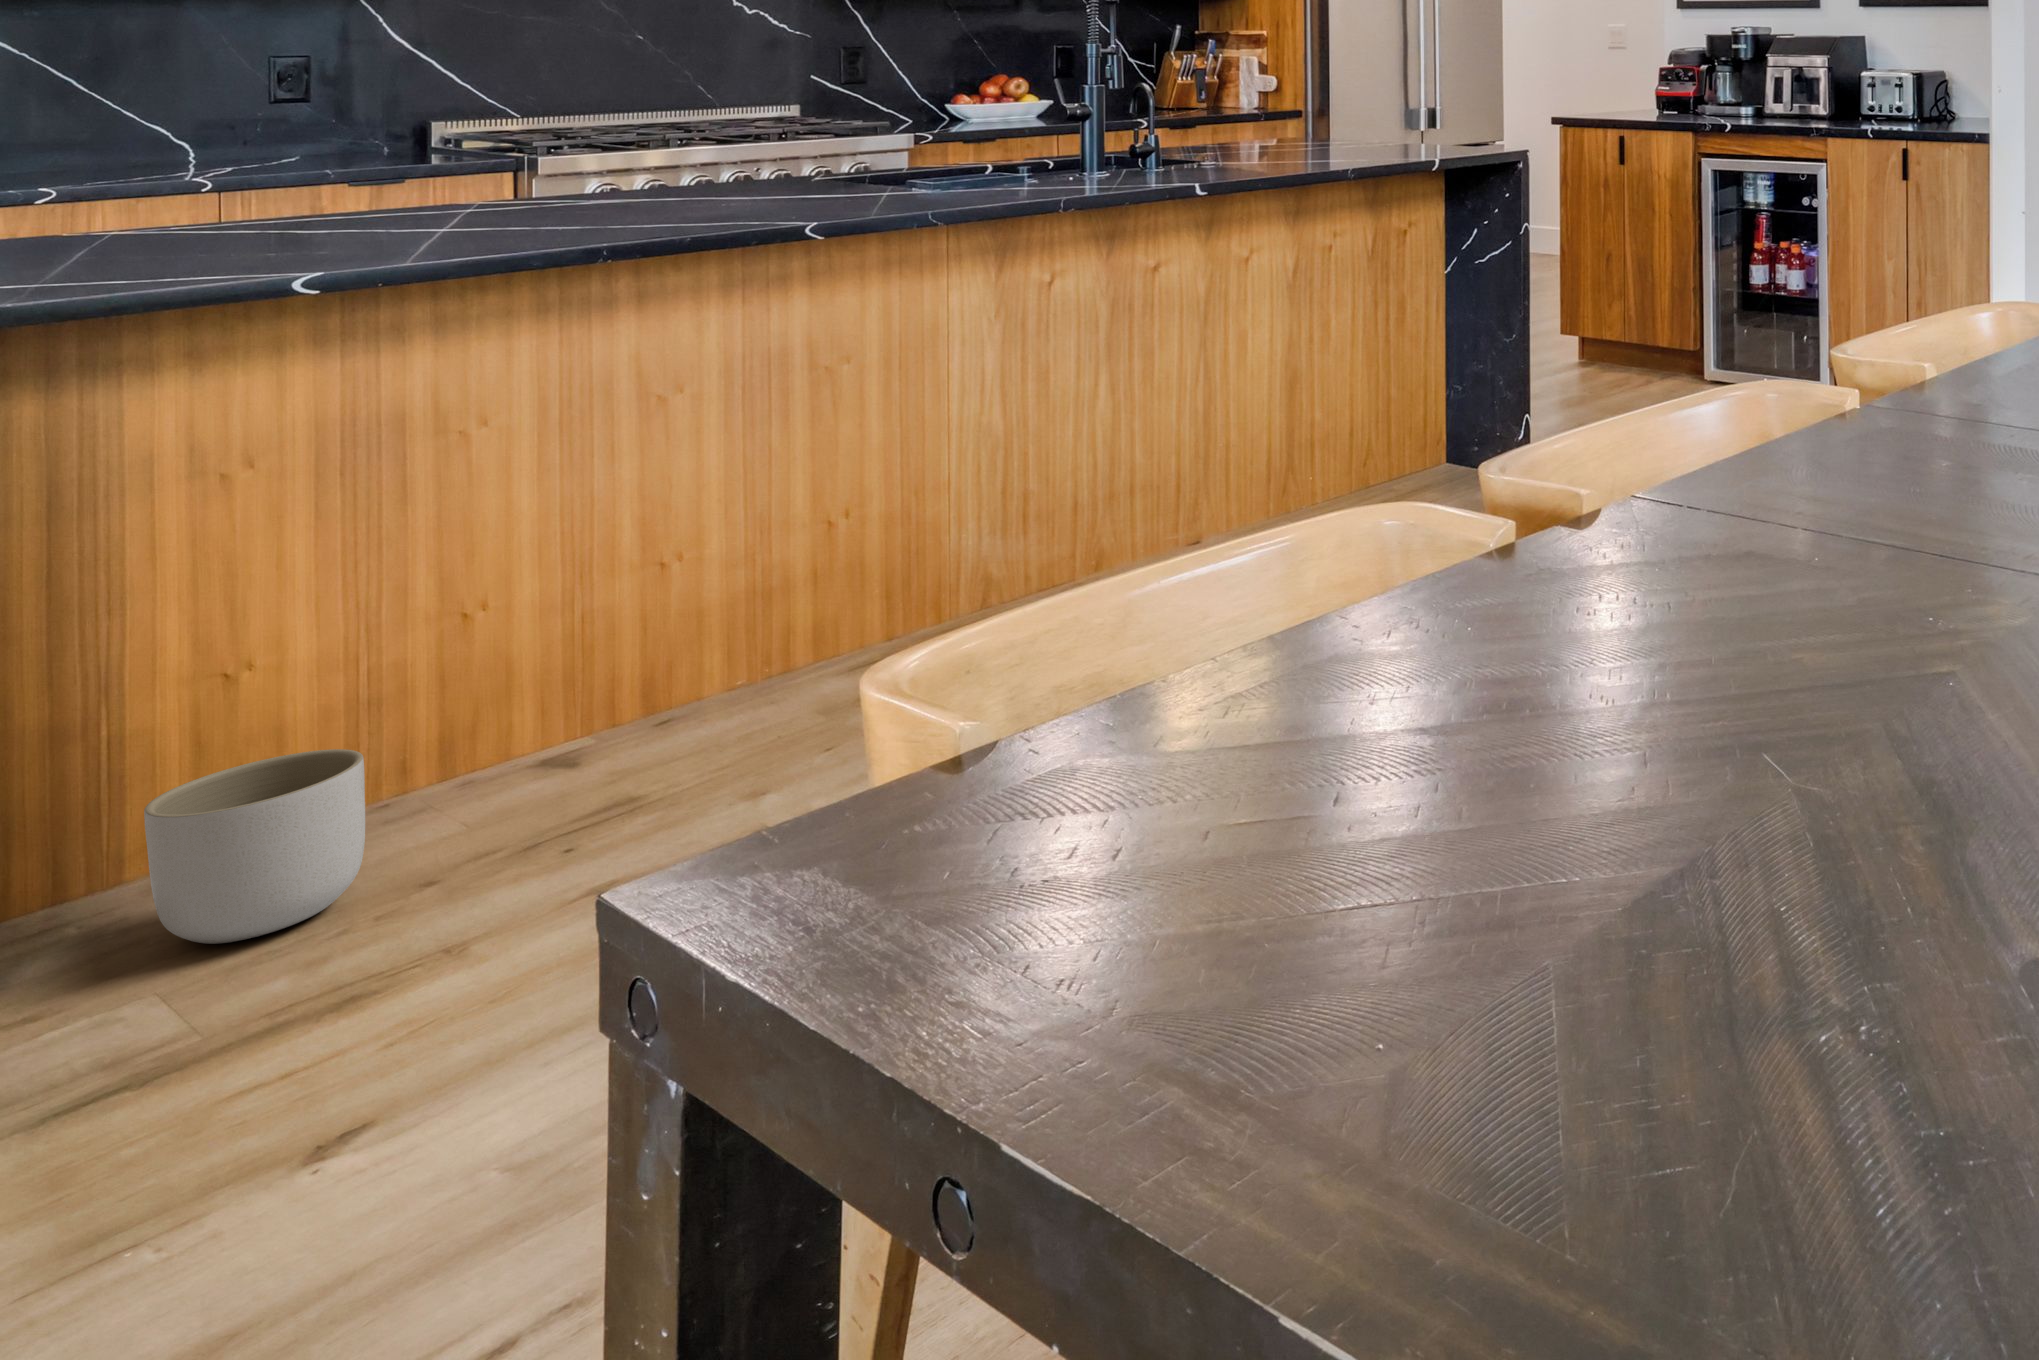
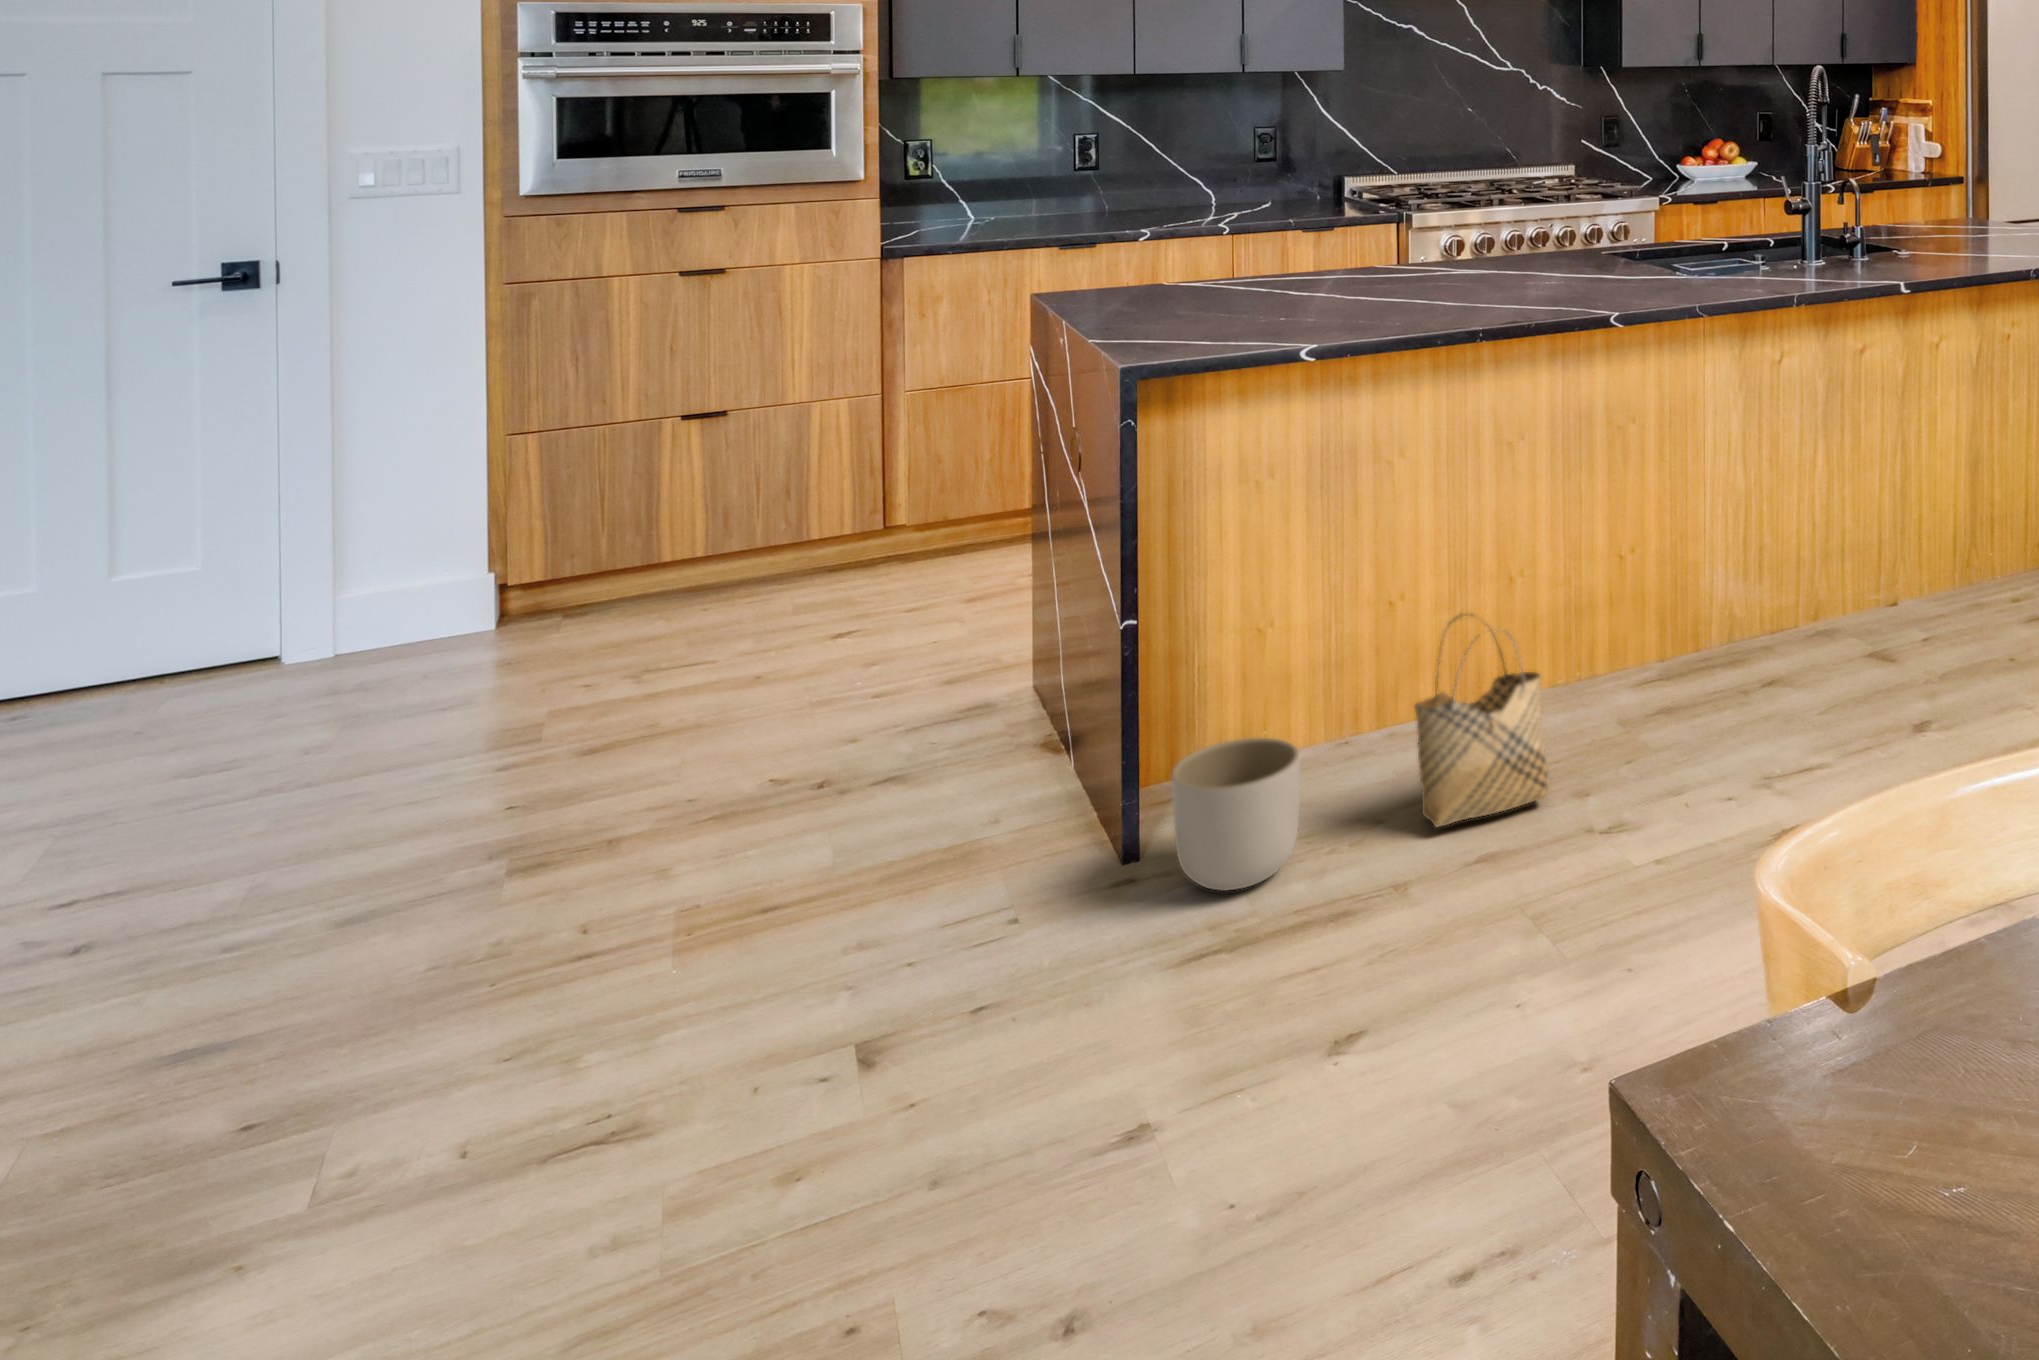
woven basket: none [544,570,746,818] -> present [1414,614,1548,827]

